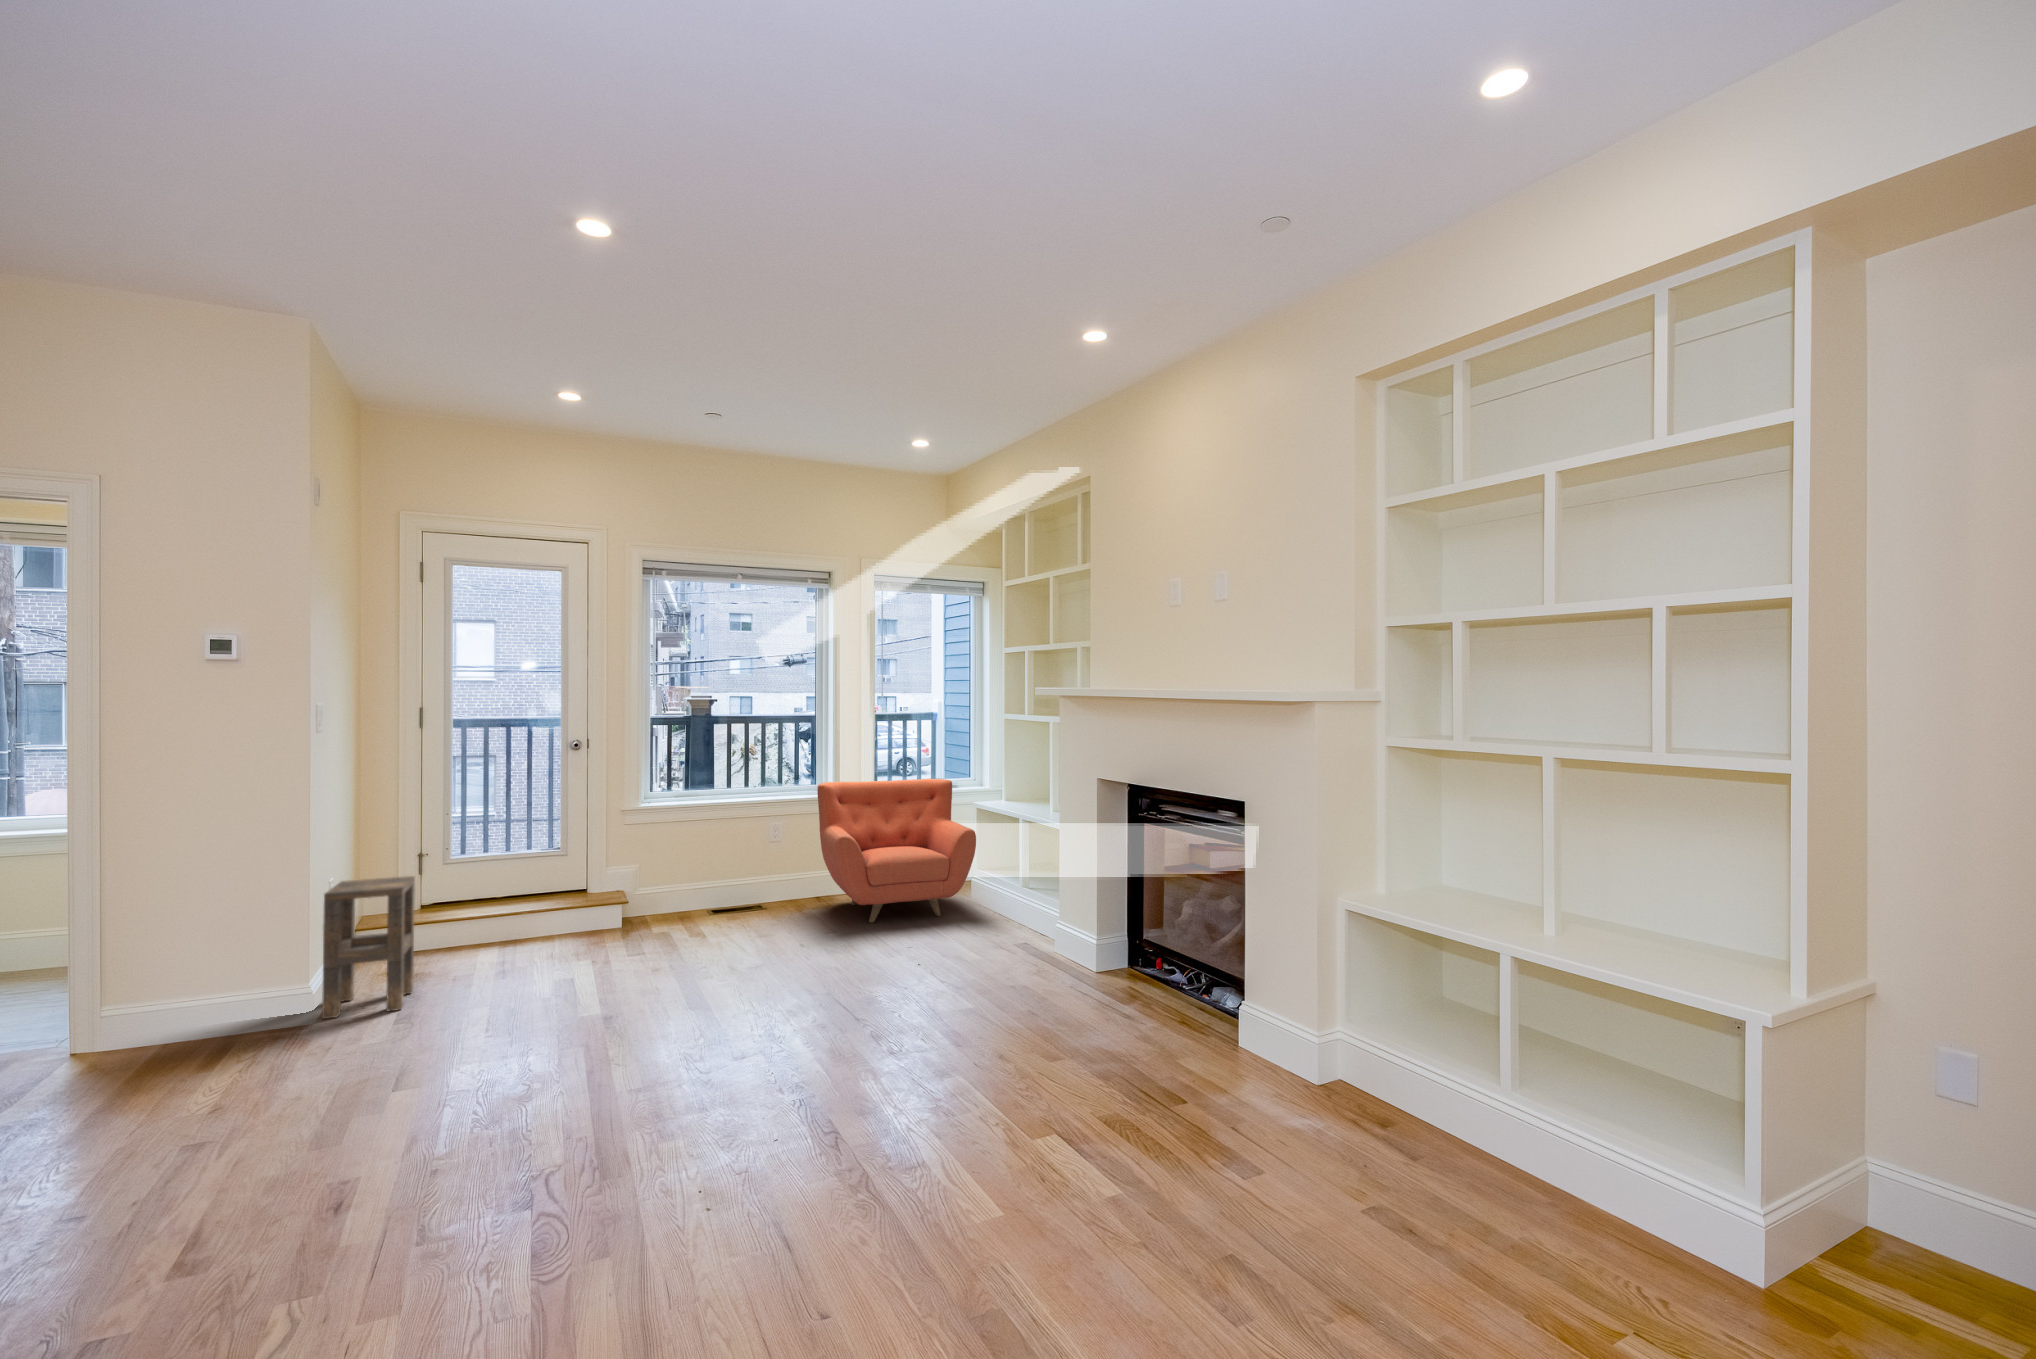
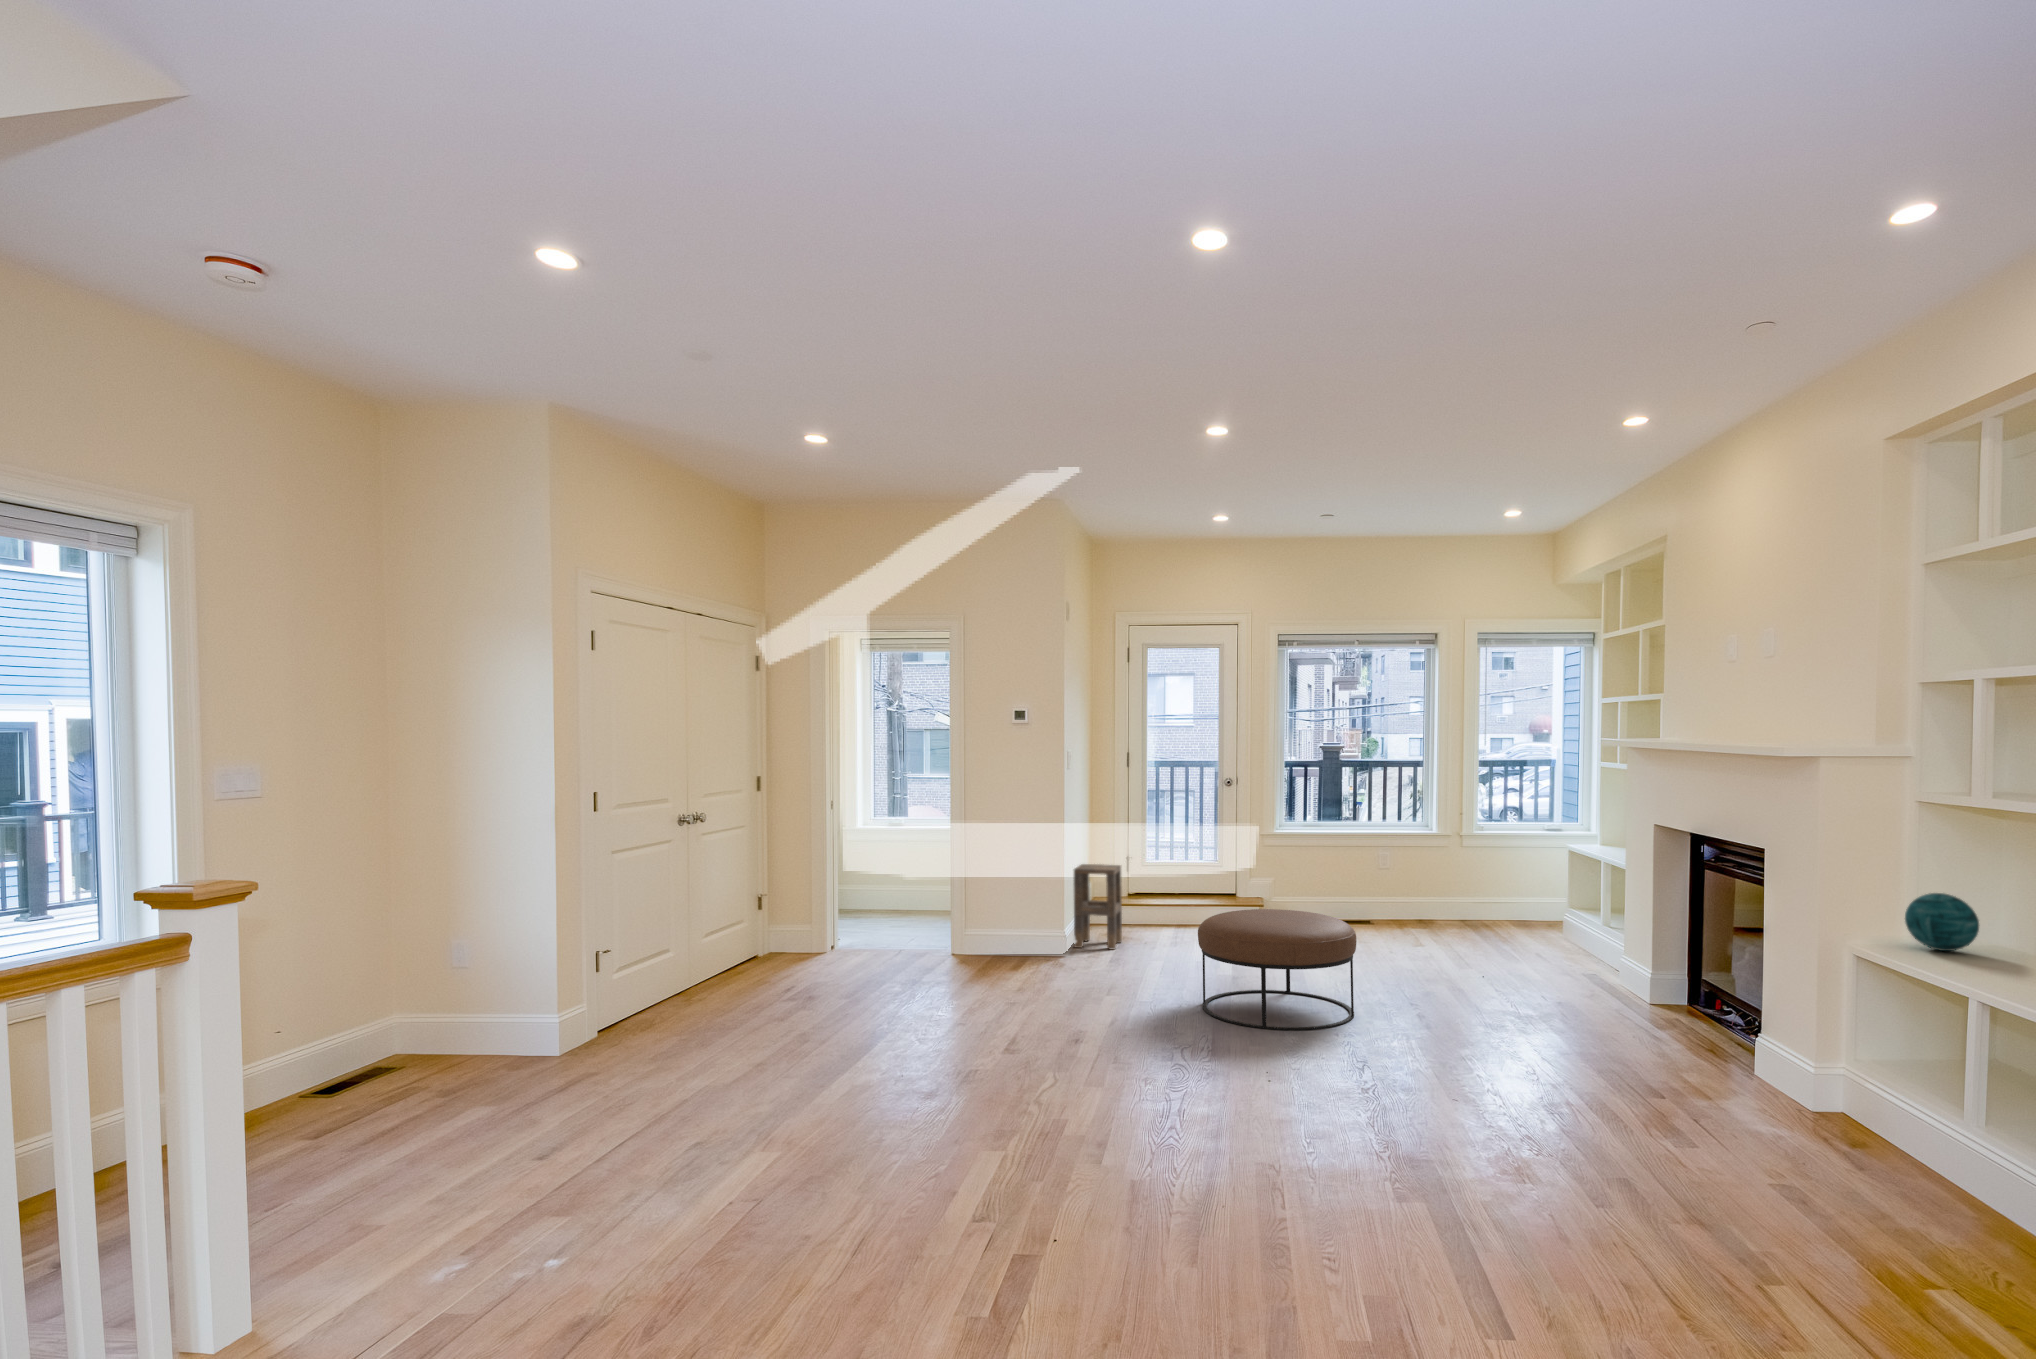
armchair: present [817,779,976,922] -> none [1421,822,1571,951]
decorative orb: none [1428,843,1495,904] -> present [1905,893,1979,951]
ottoman: none [567,929,814,1141] -> present [1198,909,1357,1030]

